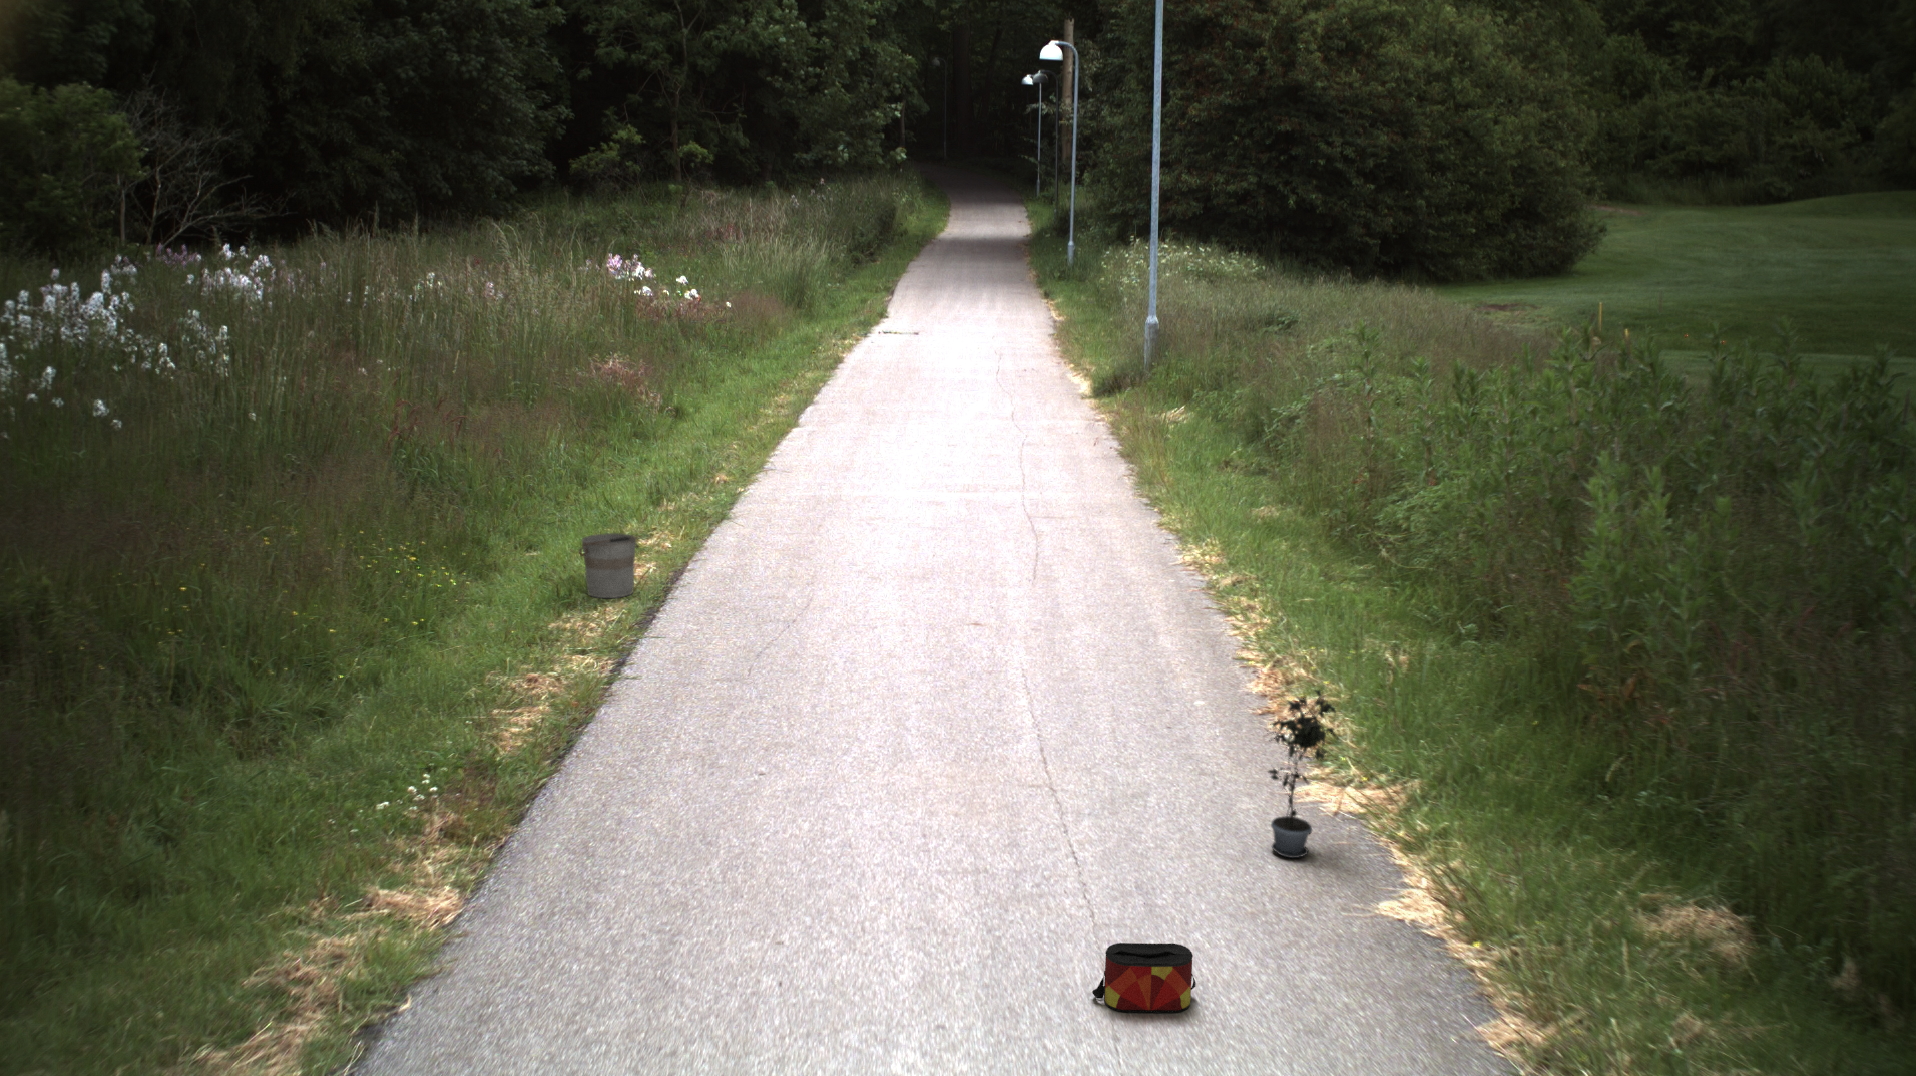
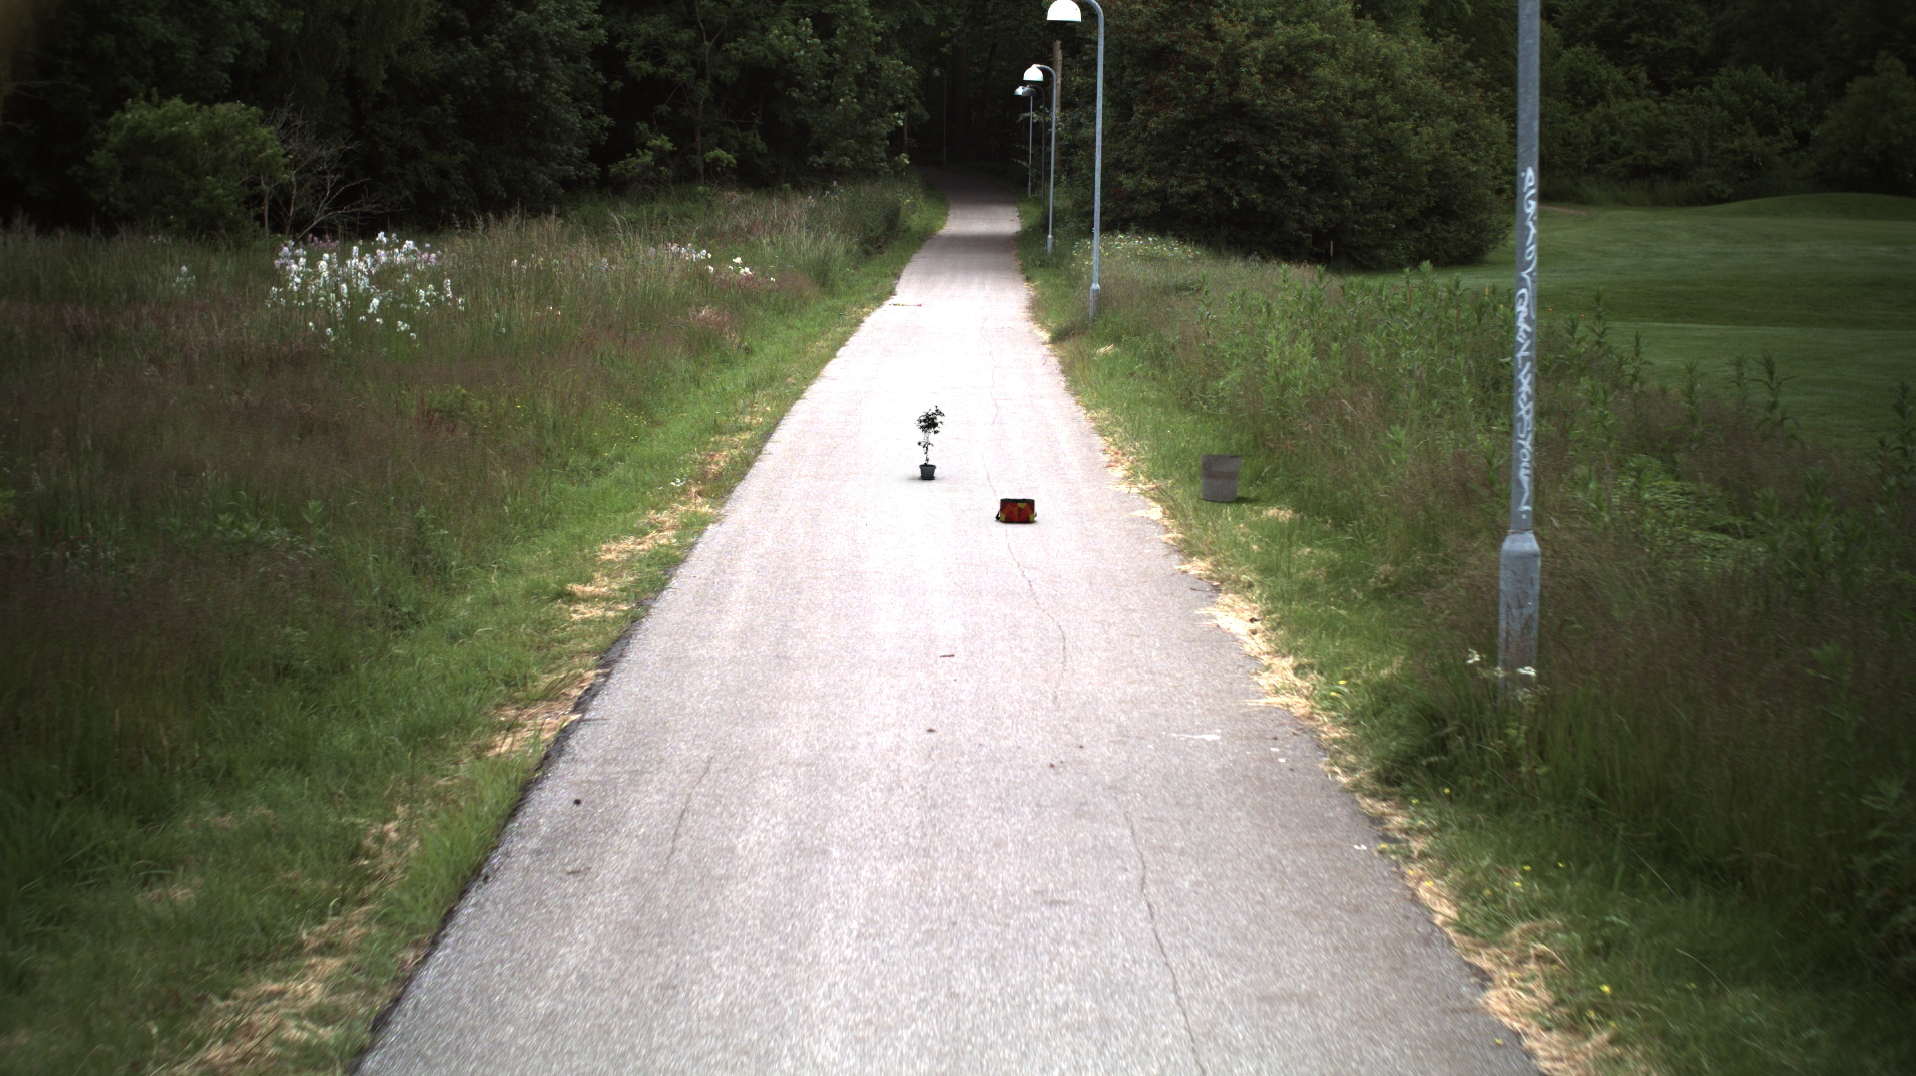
bucket: present [579,533,640,598] -> present [1201,454,1244,502]
potted plant: present [1269,690,1336,858] -> present [917,406,945,480]

